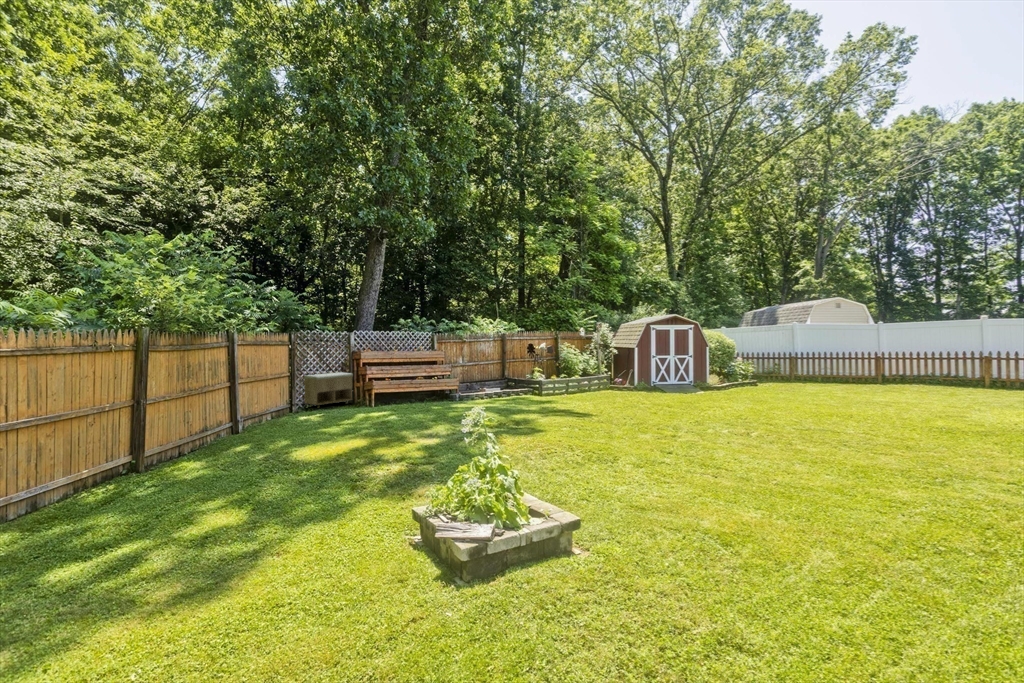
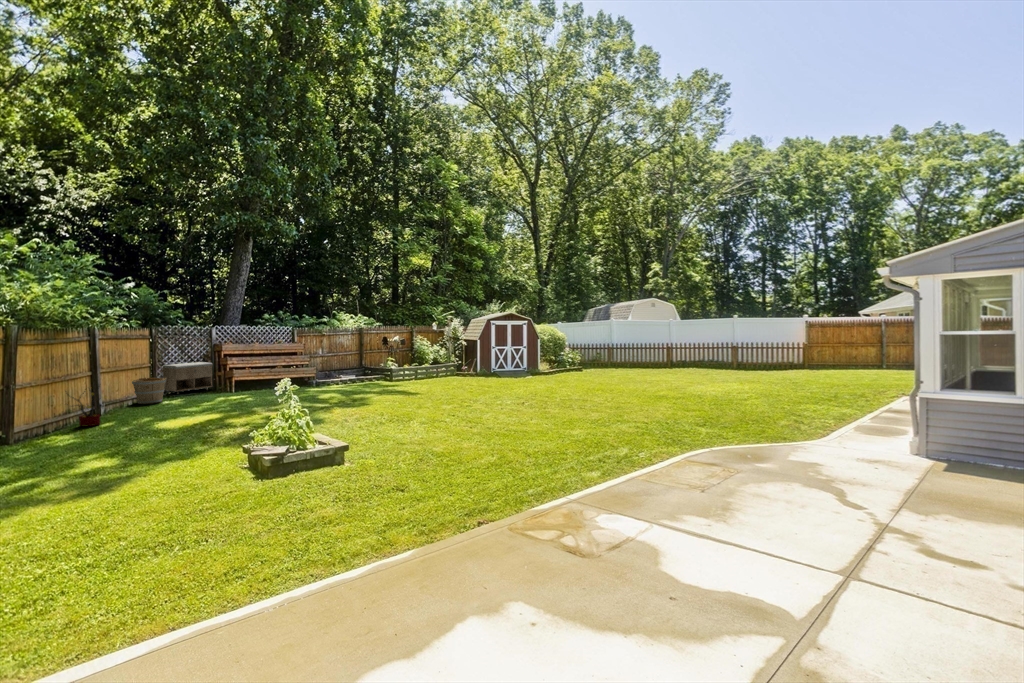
wooden bucket: none [273,390,307,419] -> present [132,378,166,404]
decorative plant: none [193,398,250,449] -> present [77,391,101,426]

